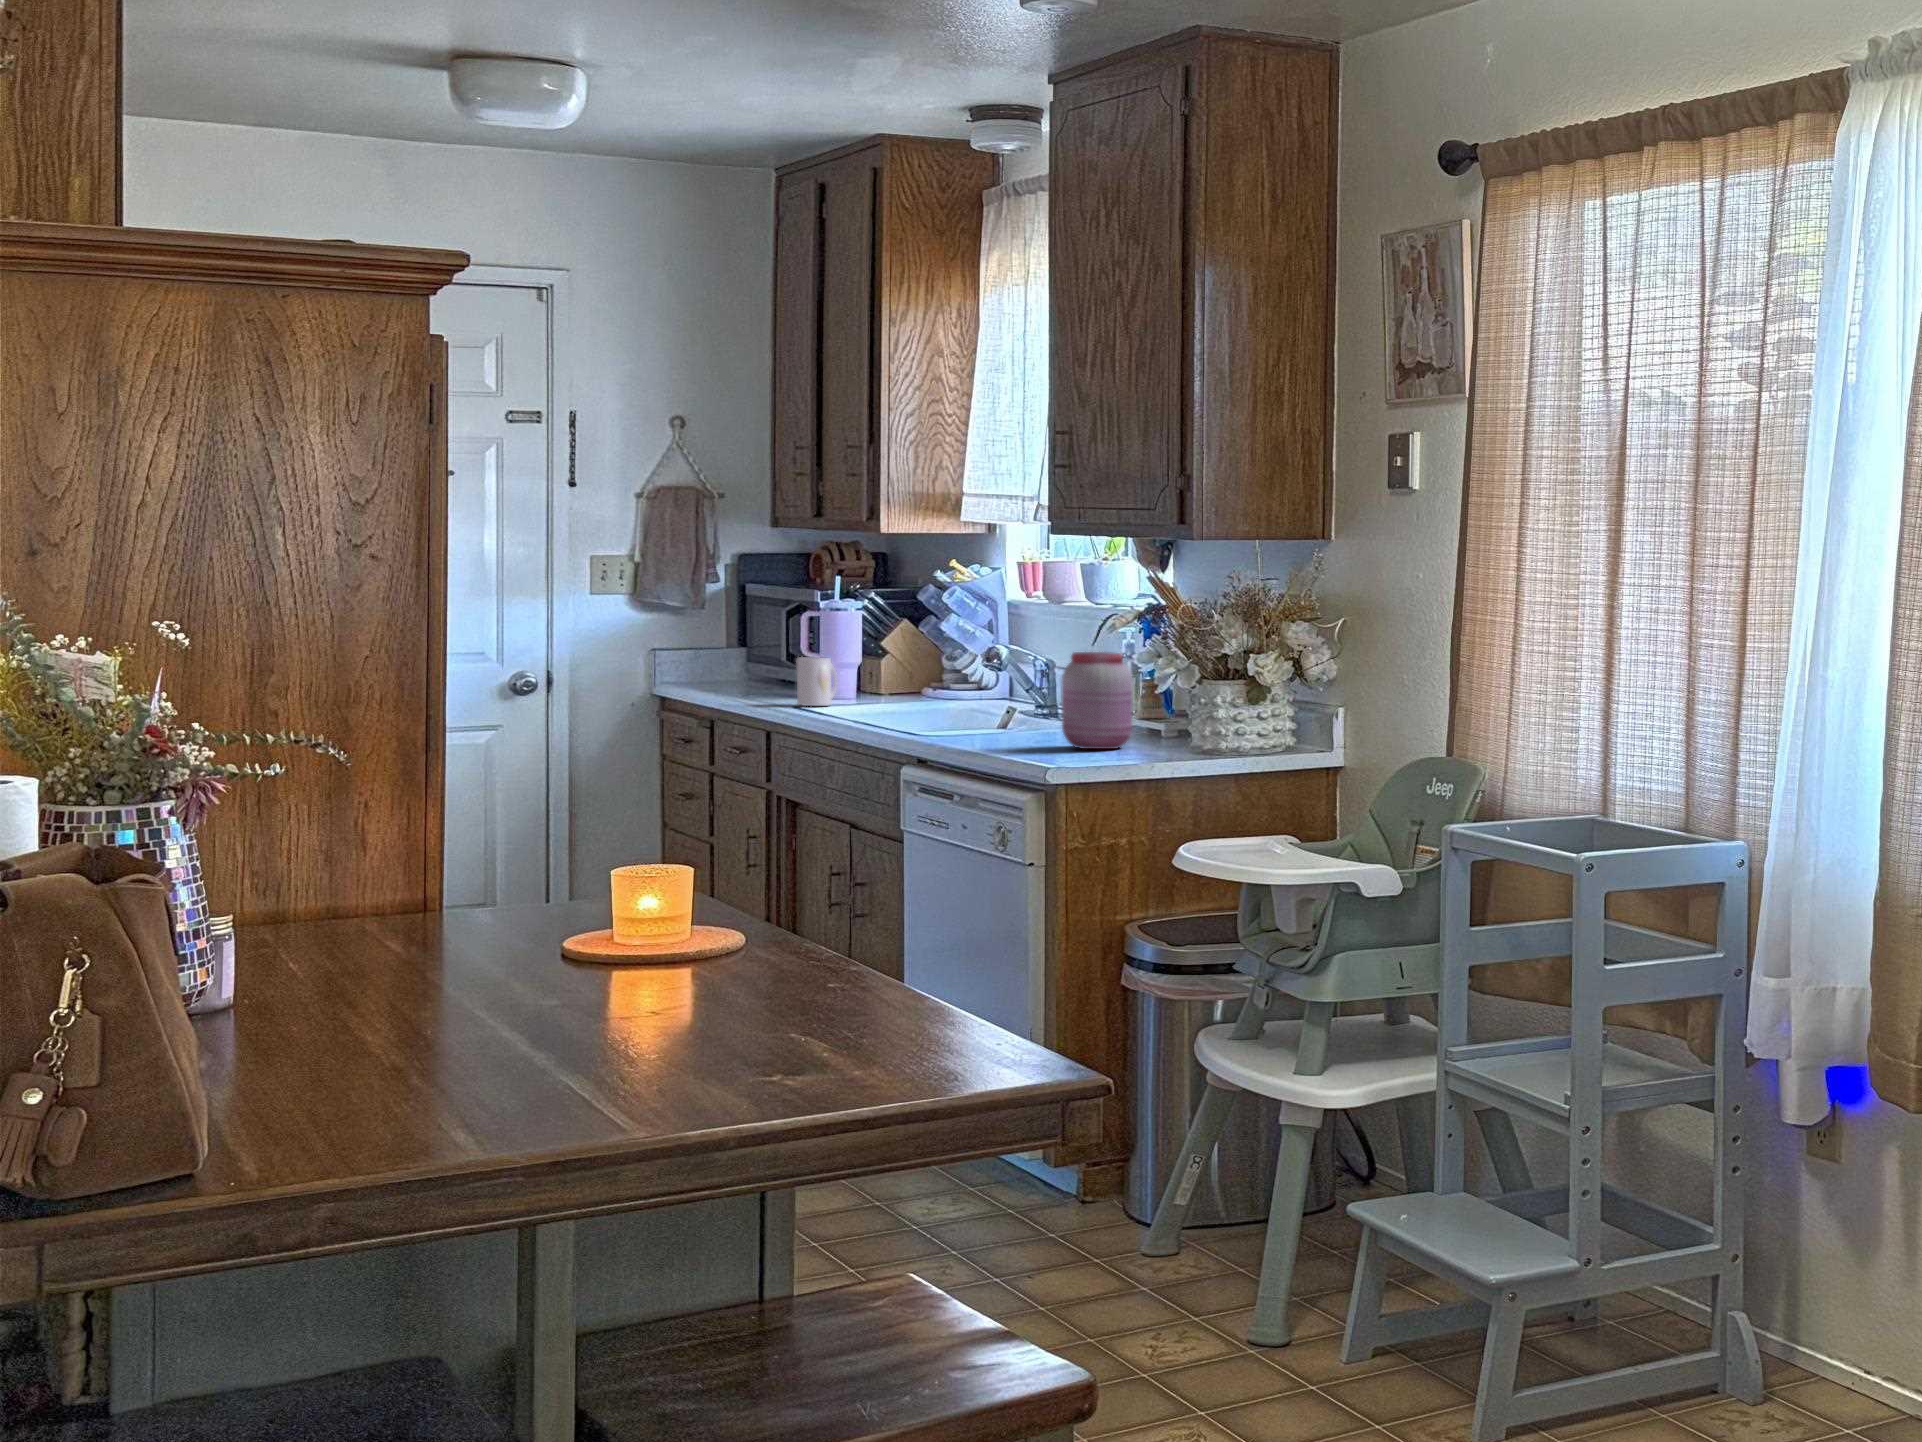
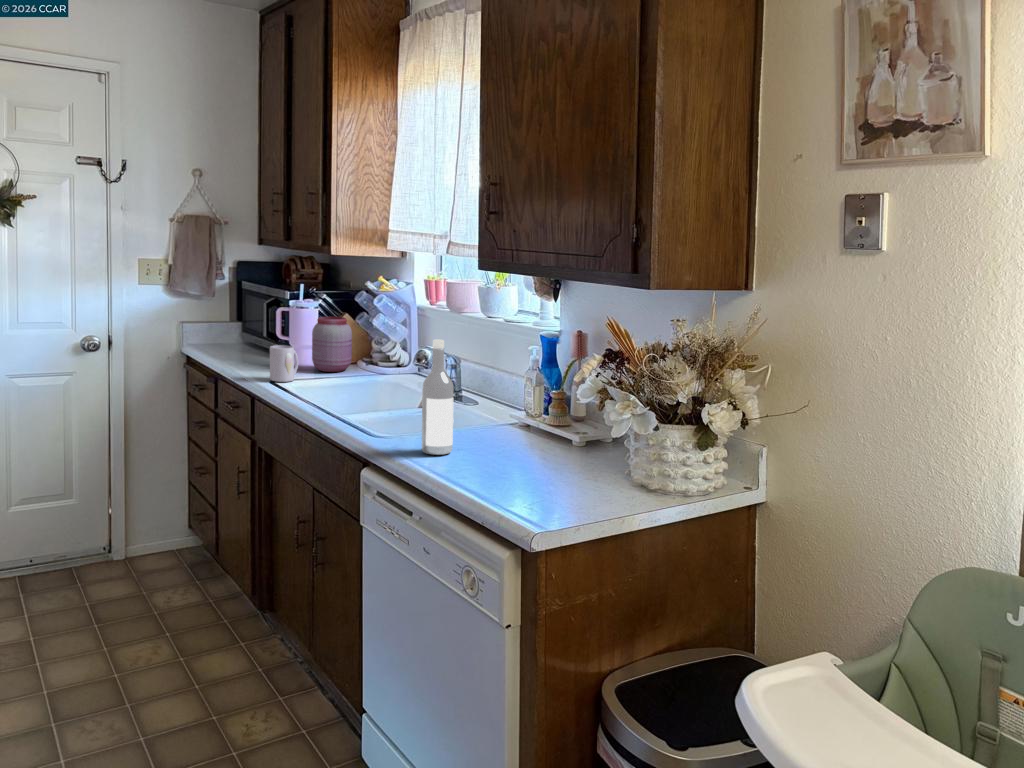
wine bottle: none [992,602,1031,742] -> present [422,340,453,455]
jar: present [1062,652,1132,749] -> present [312,317,352,372]

